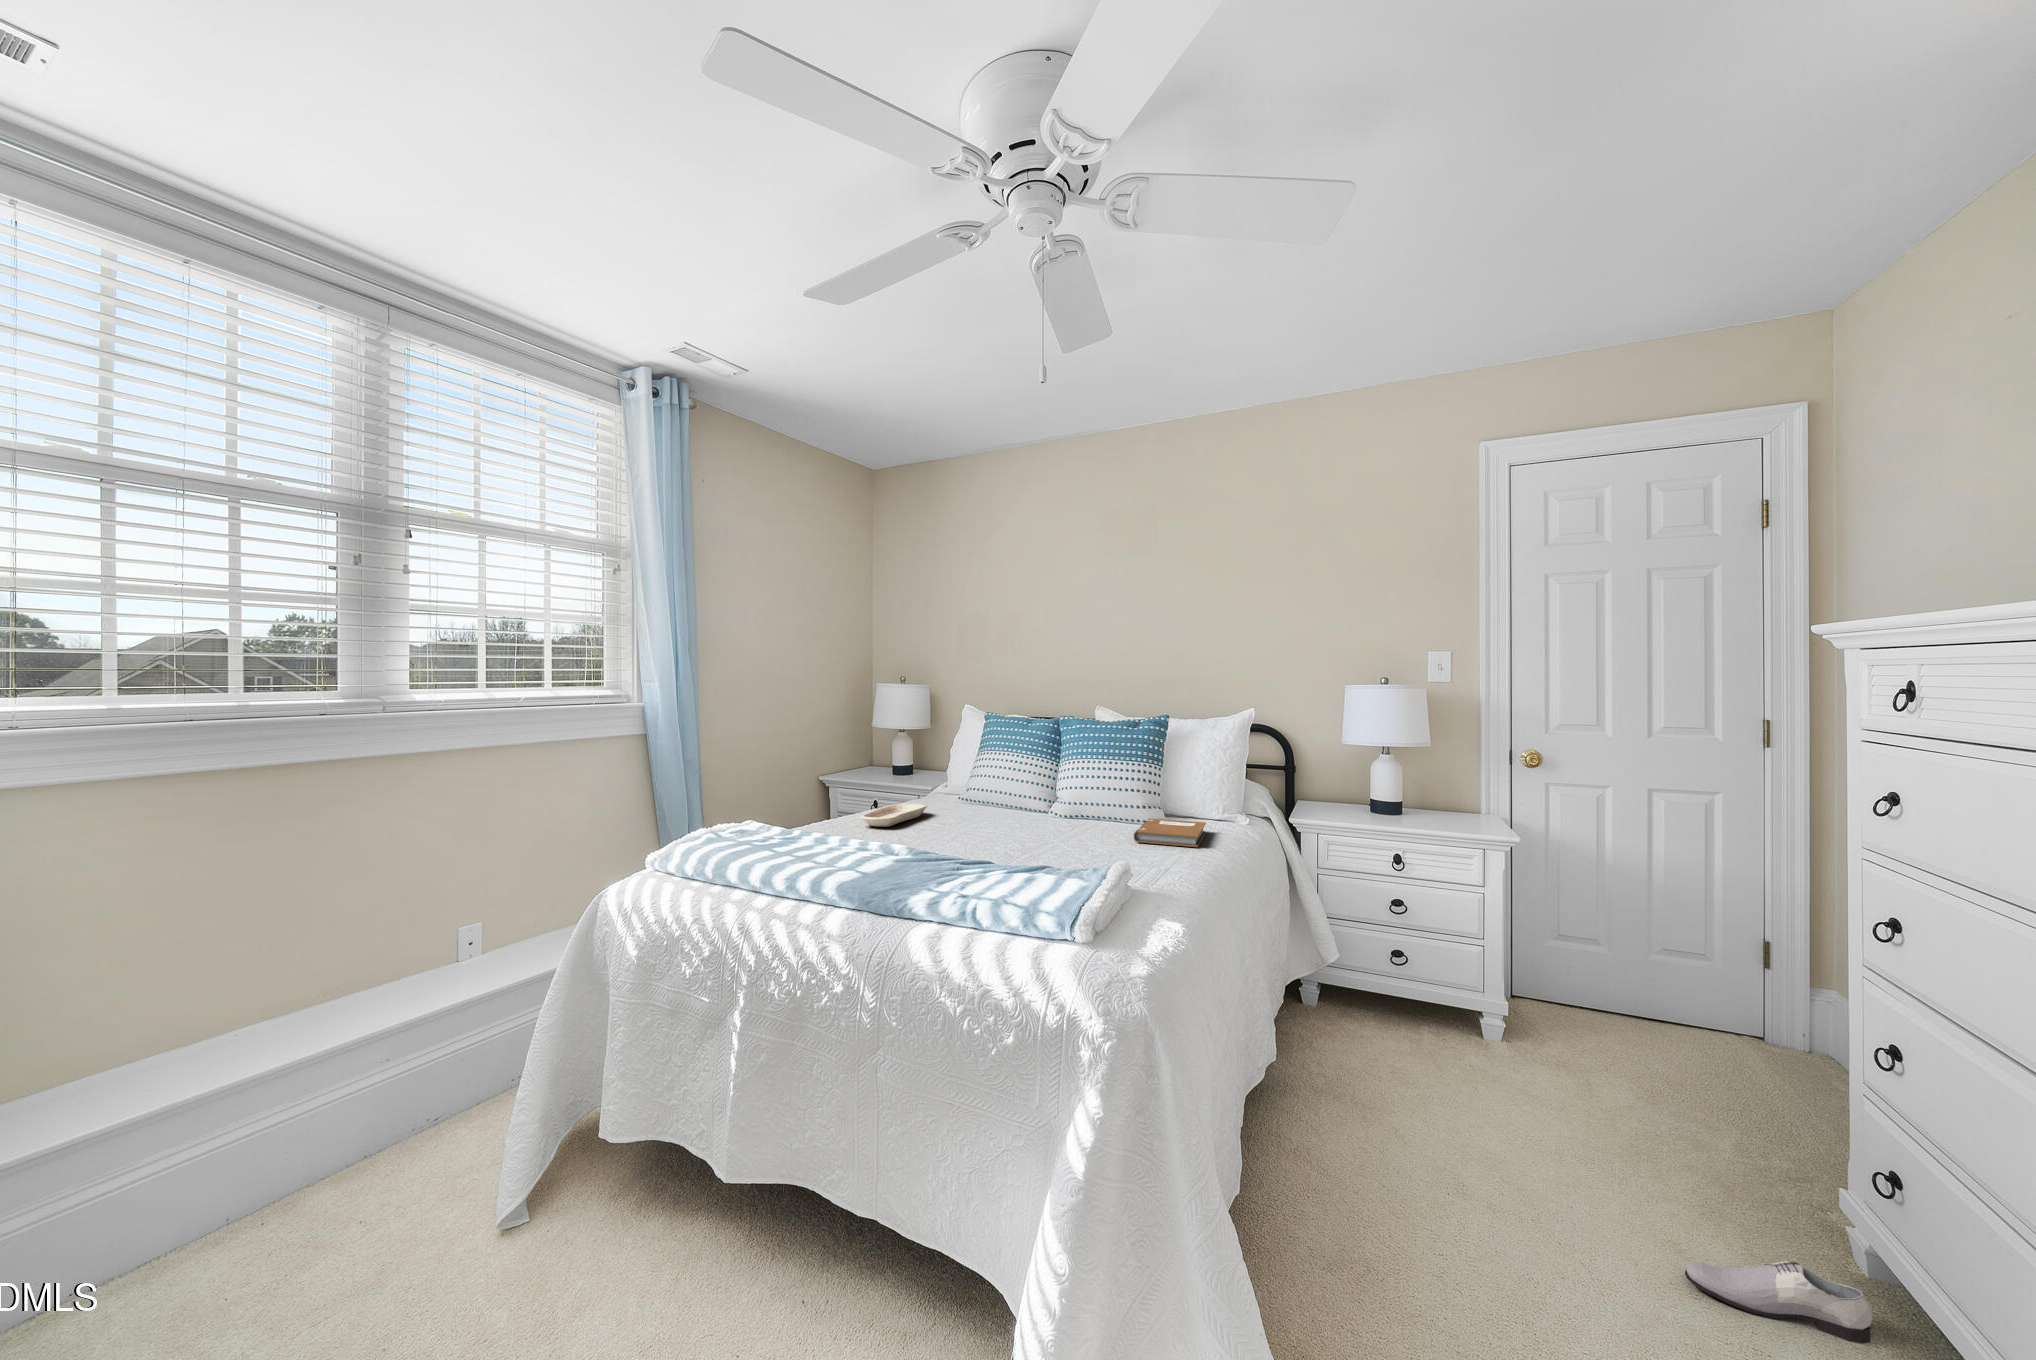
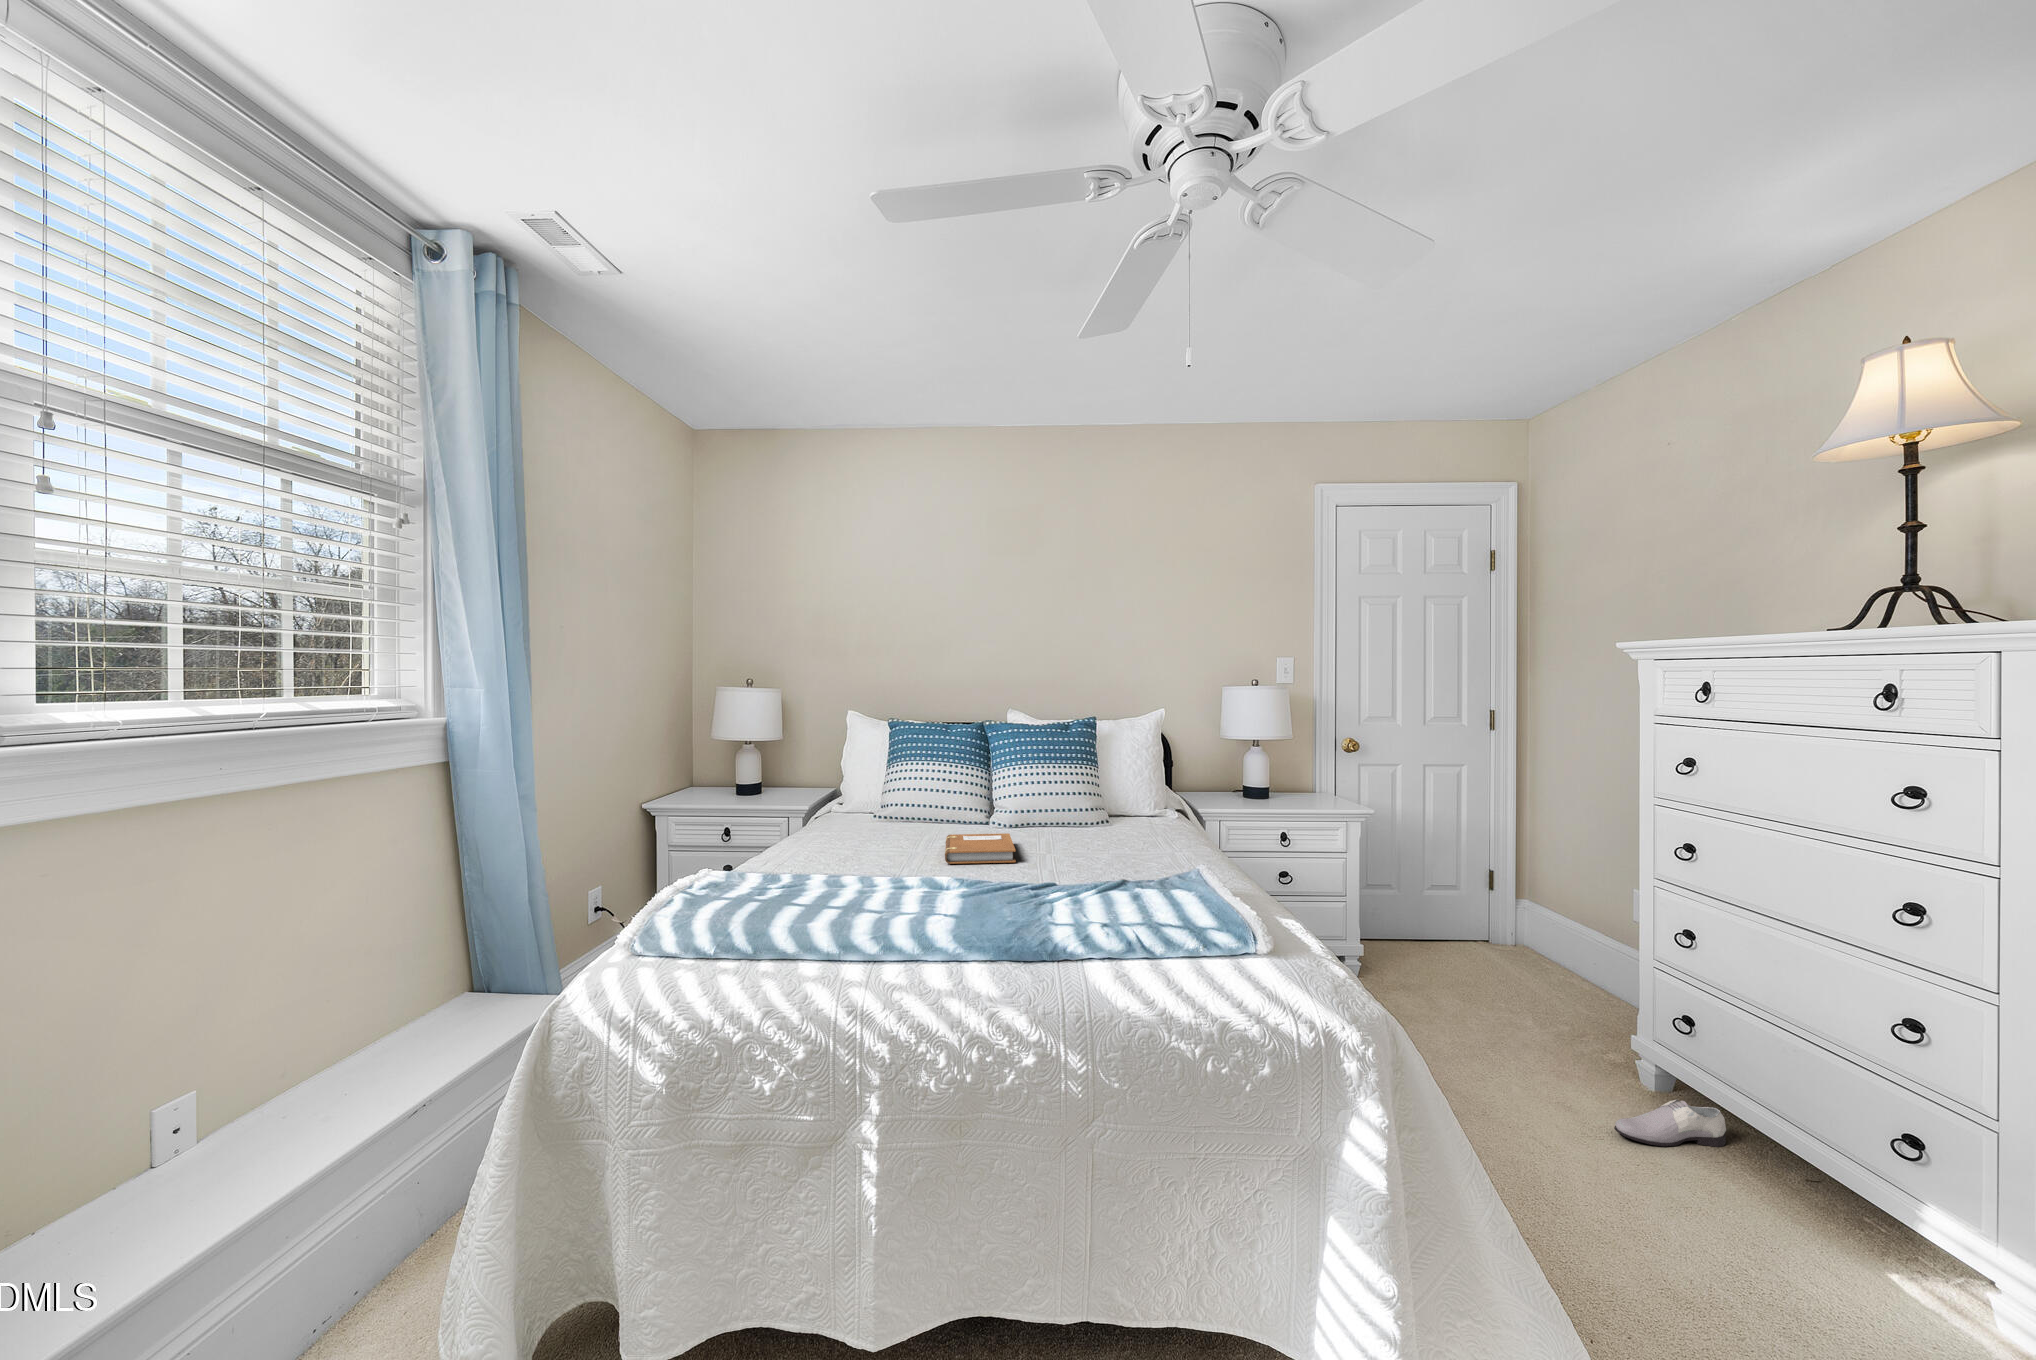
tray: present [860,804,927,827] -> none [809,826,866,857]
notebook: present [1134,819,1206,847] -> present [945,833,1016,864]

